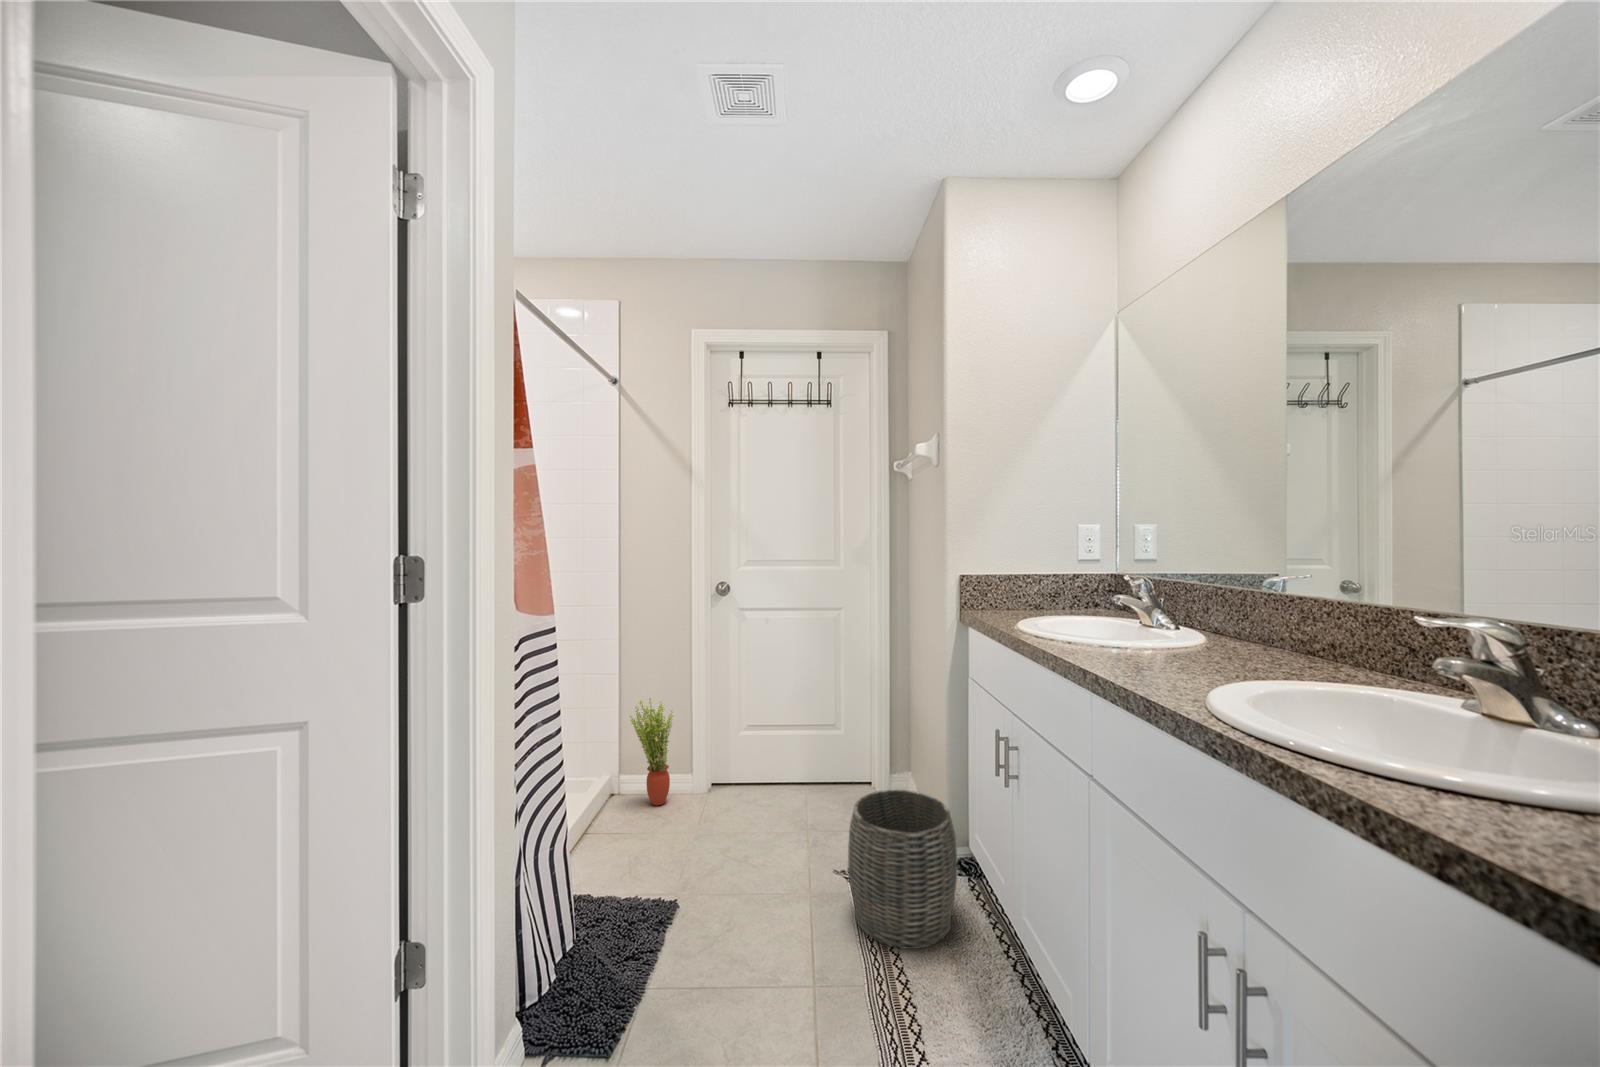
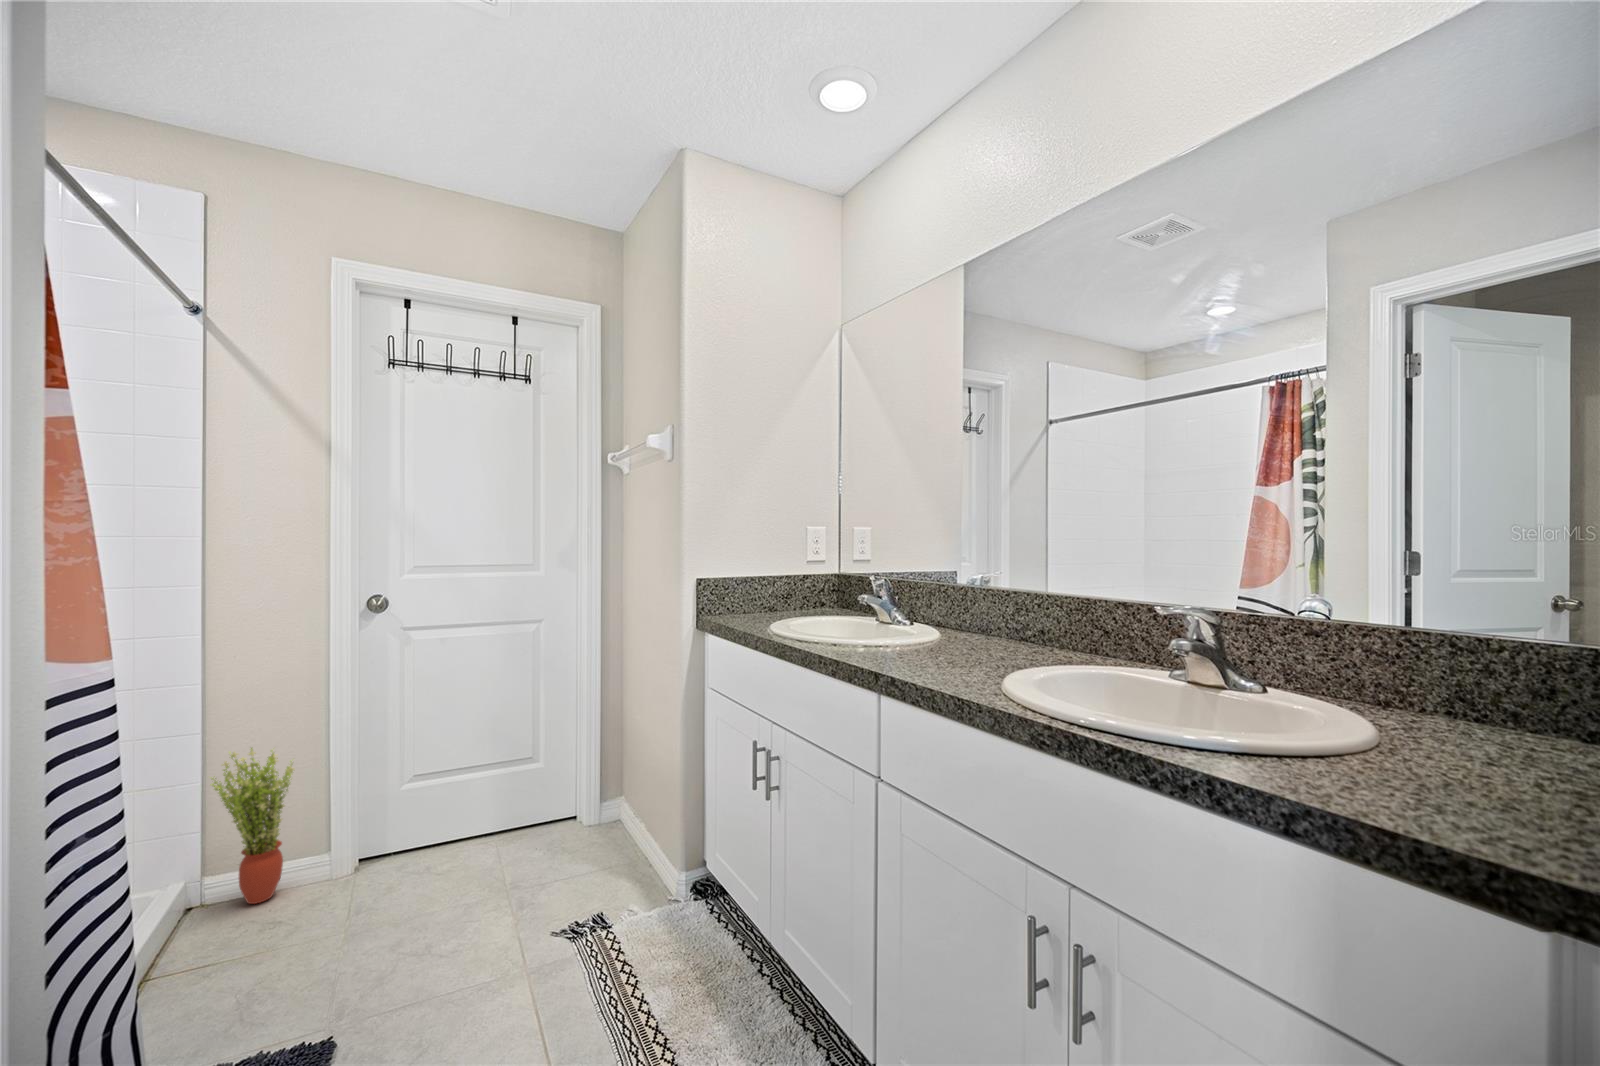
woven basket: present [848,790,957,949] -> none [581,816,710,1007]

